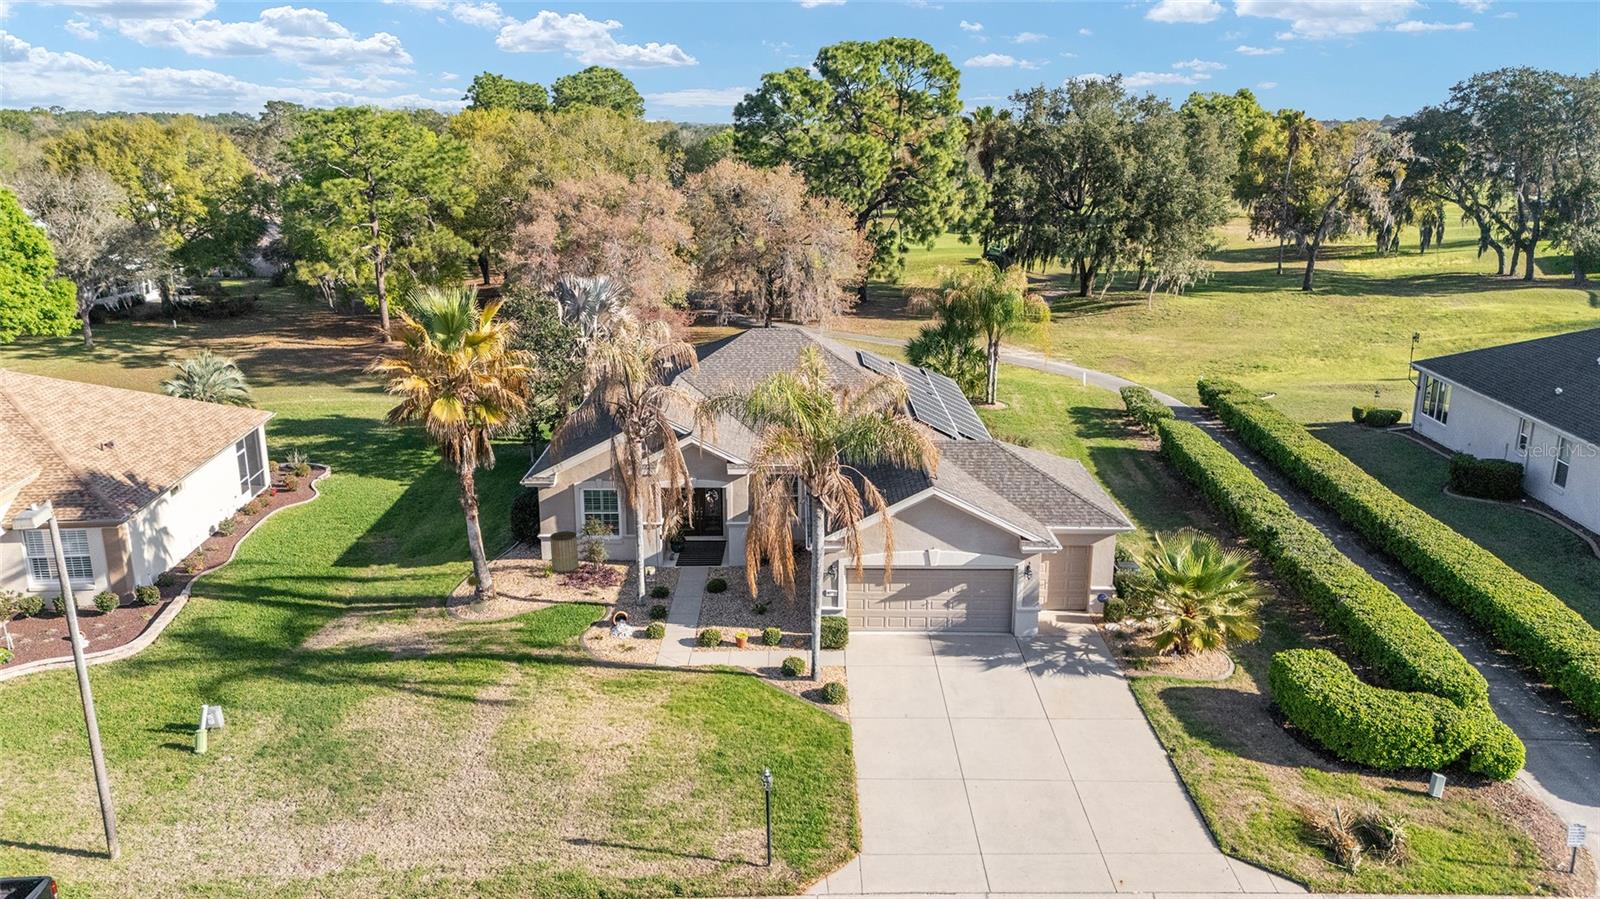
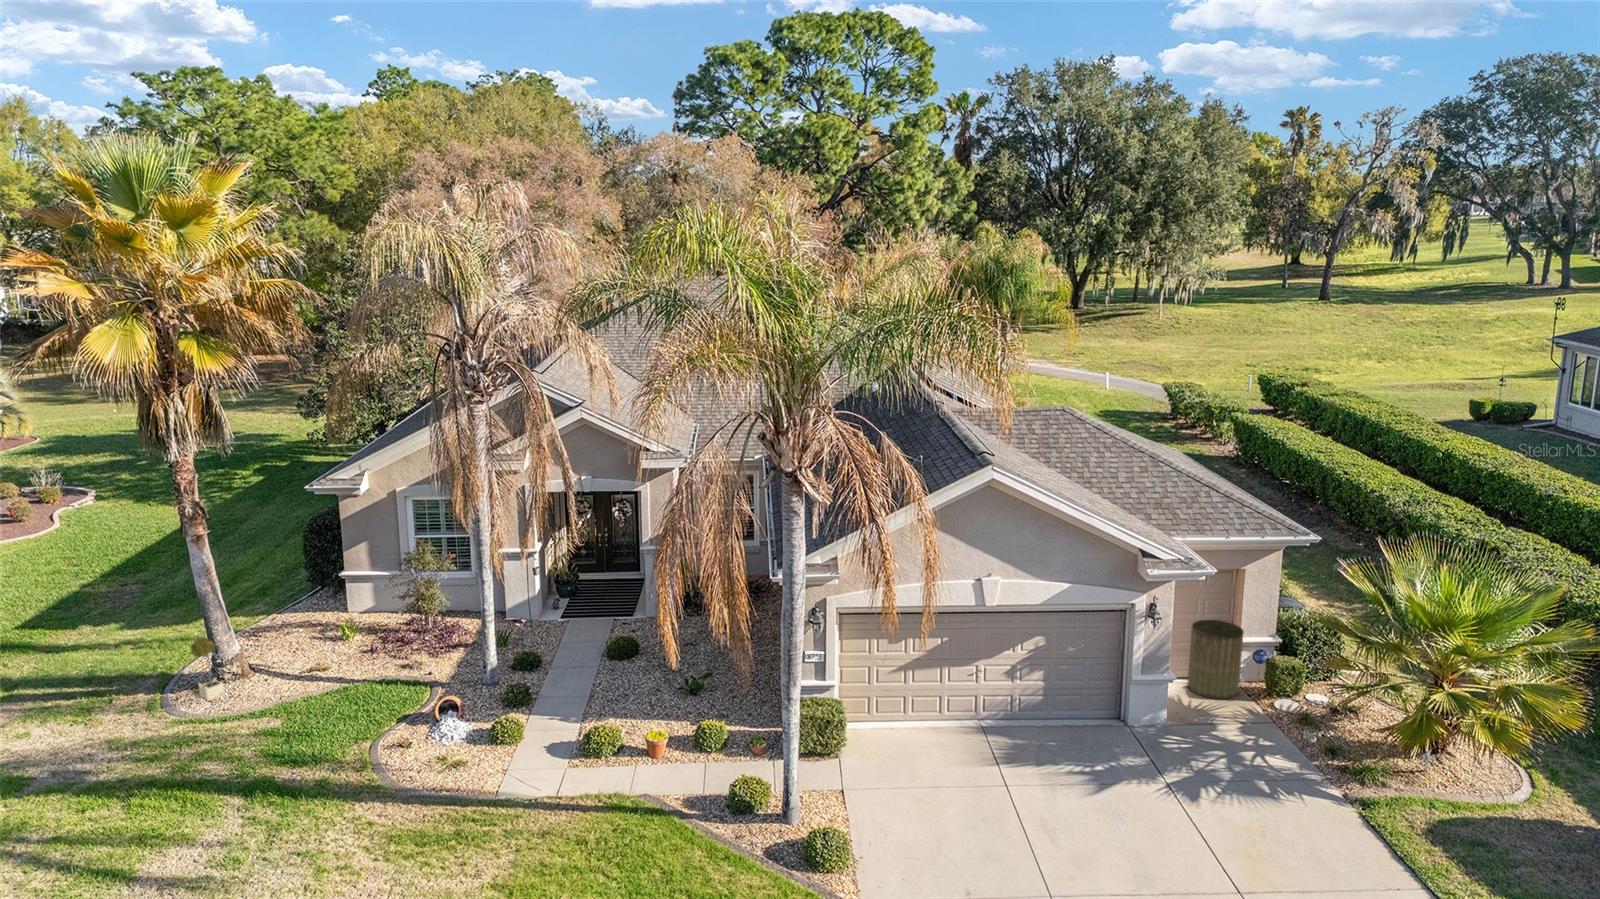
trash can: present [550,531,579,572] -> present [1187,620,1244,699]

